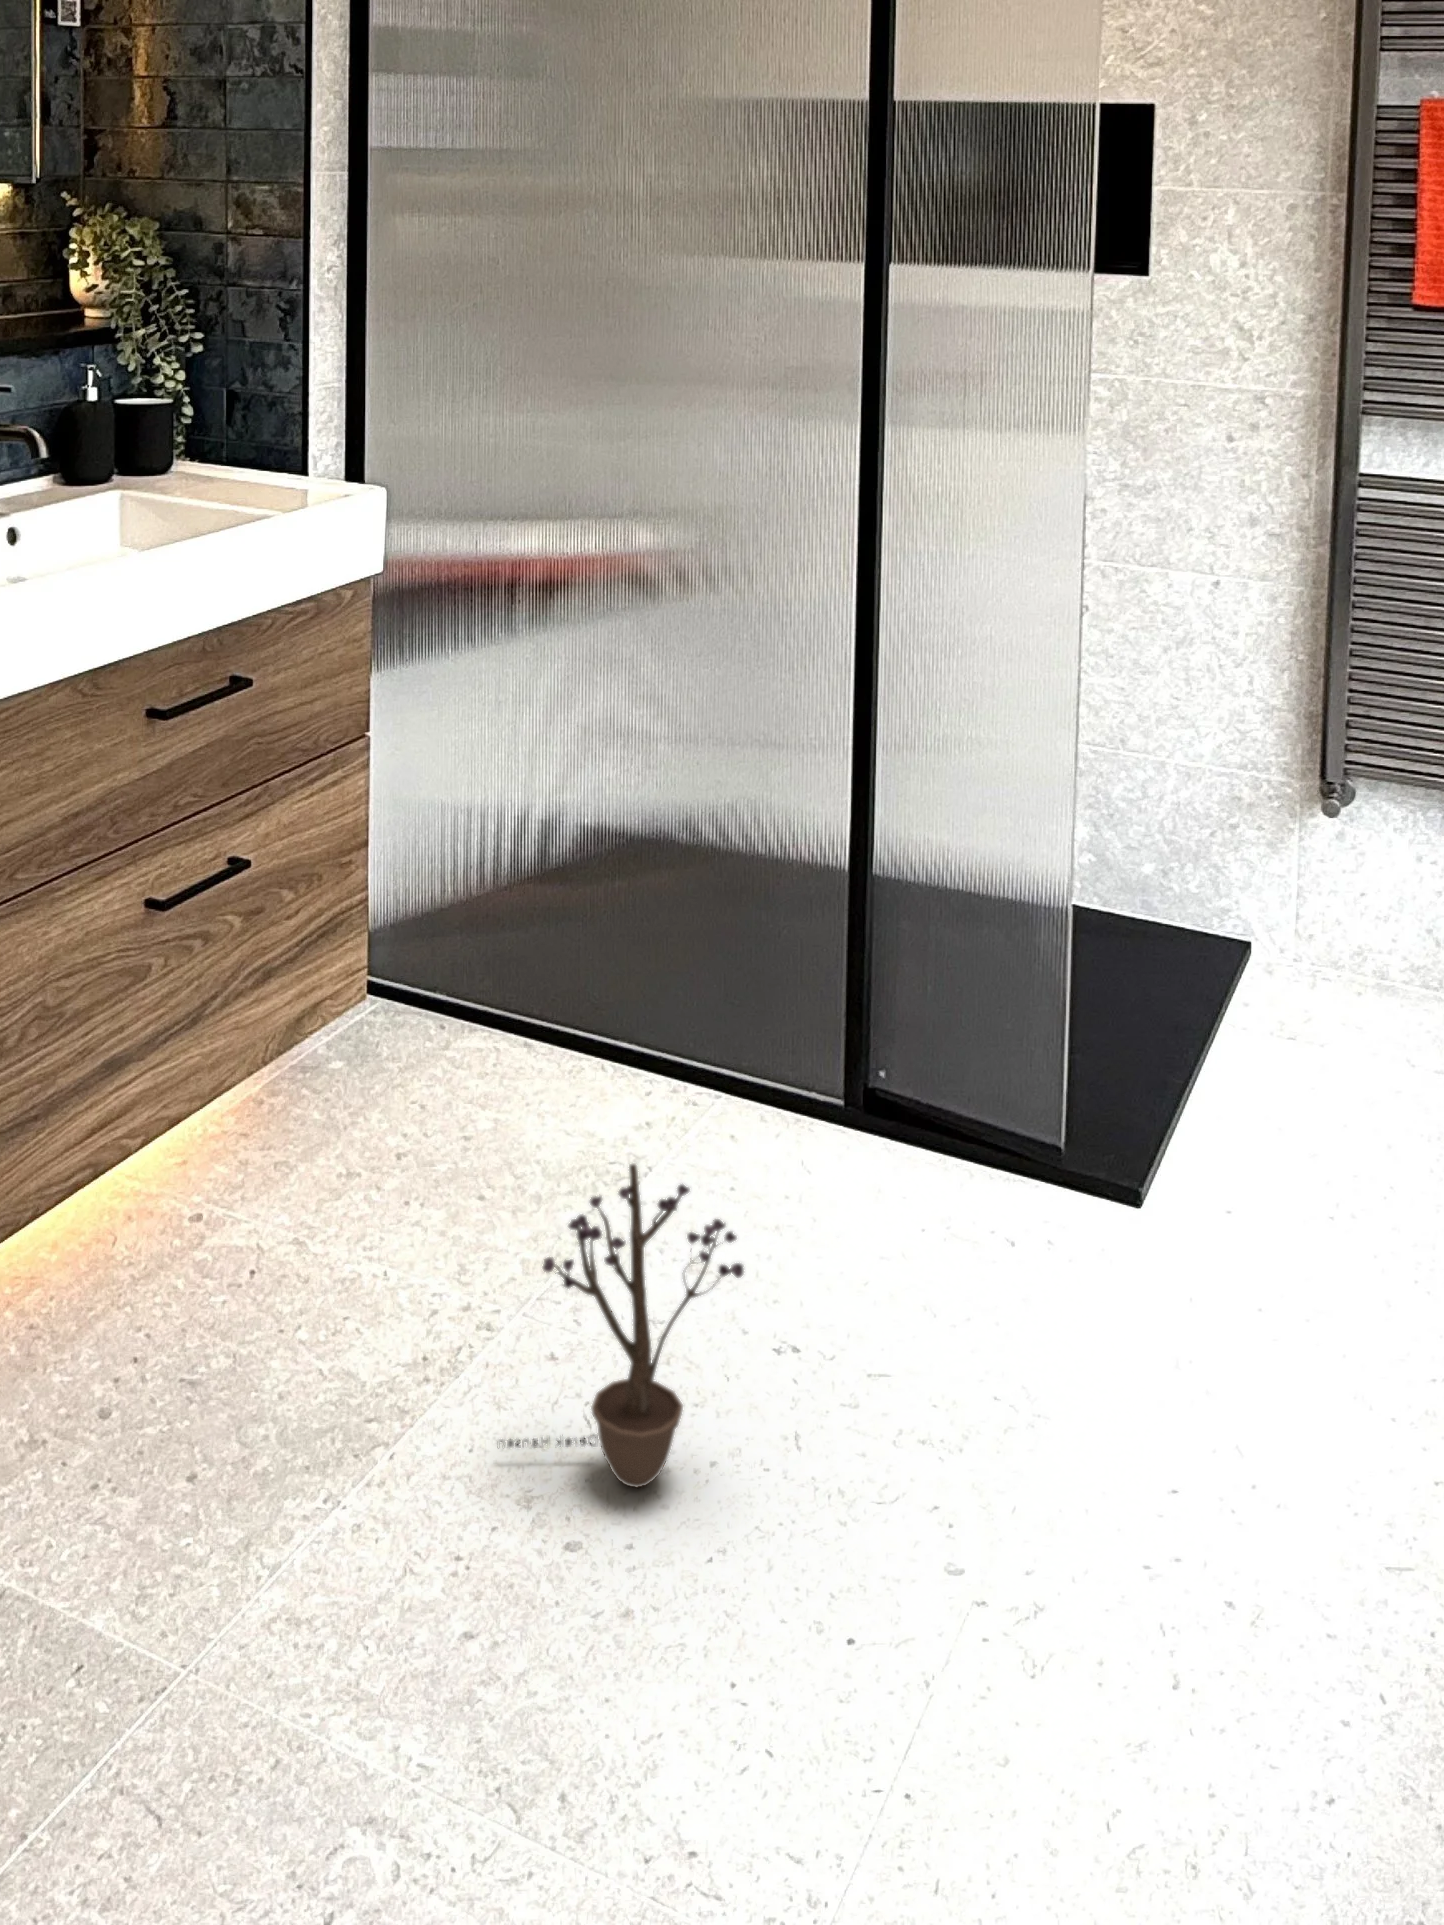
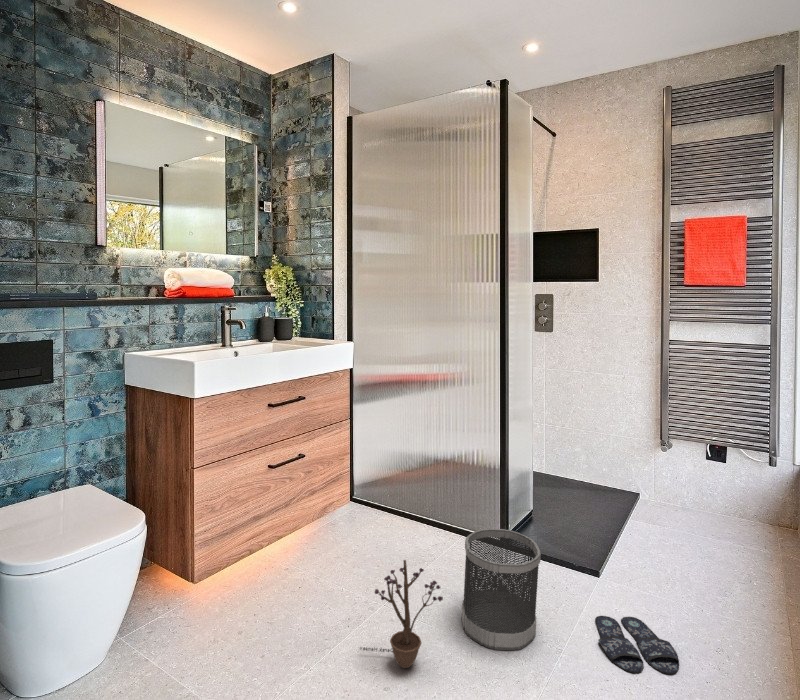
wastebasket: none [778,1056,1008,1416] -> present [461,529,541,650]
slippers: none [1165,1294,1398,1447] -> present [595,616,679,674]

